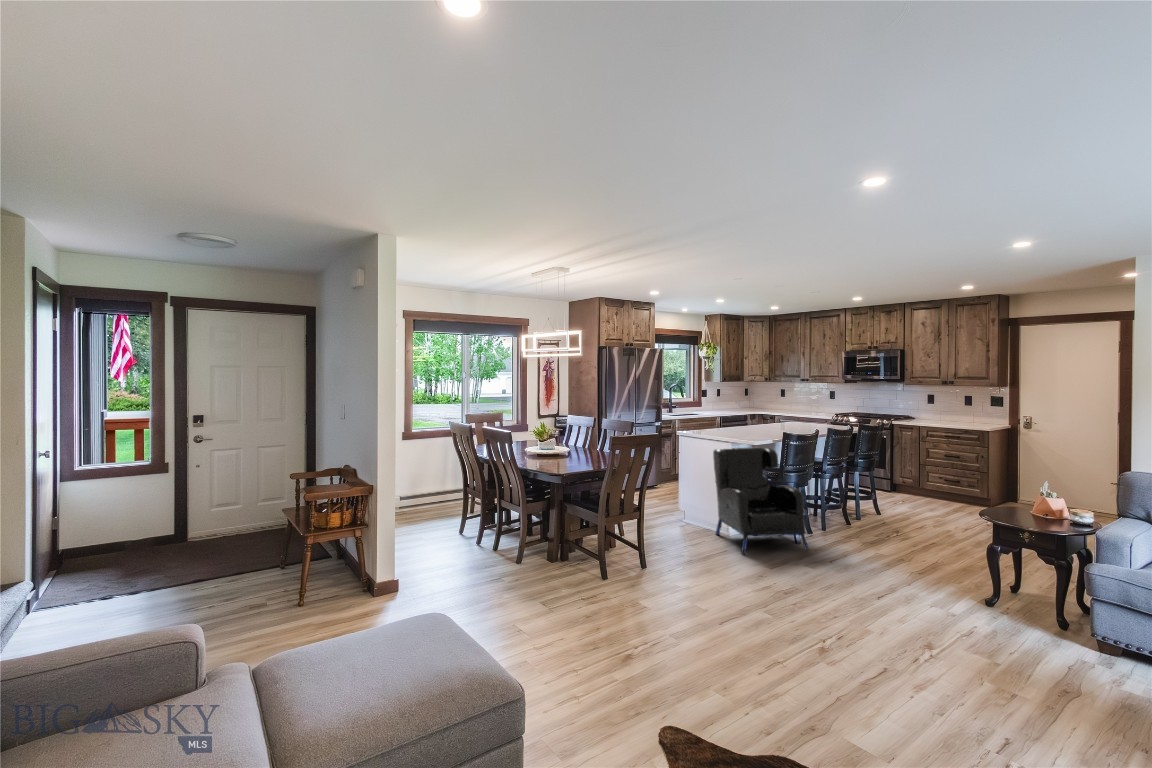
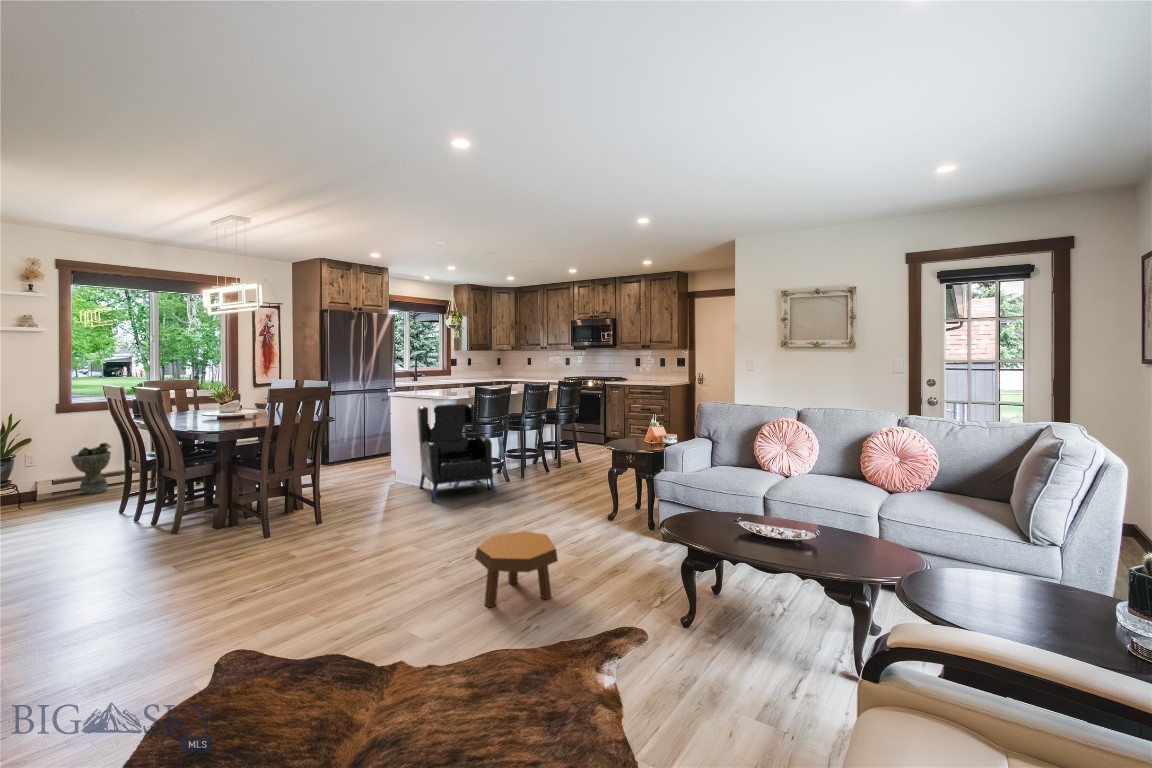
planter: none [416,466,443,510] -> present [71,443,111,494]
footstool: none [890,625,1013,724] -> present [475,531,558,607]

